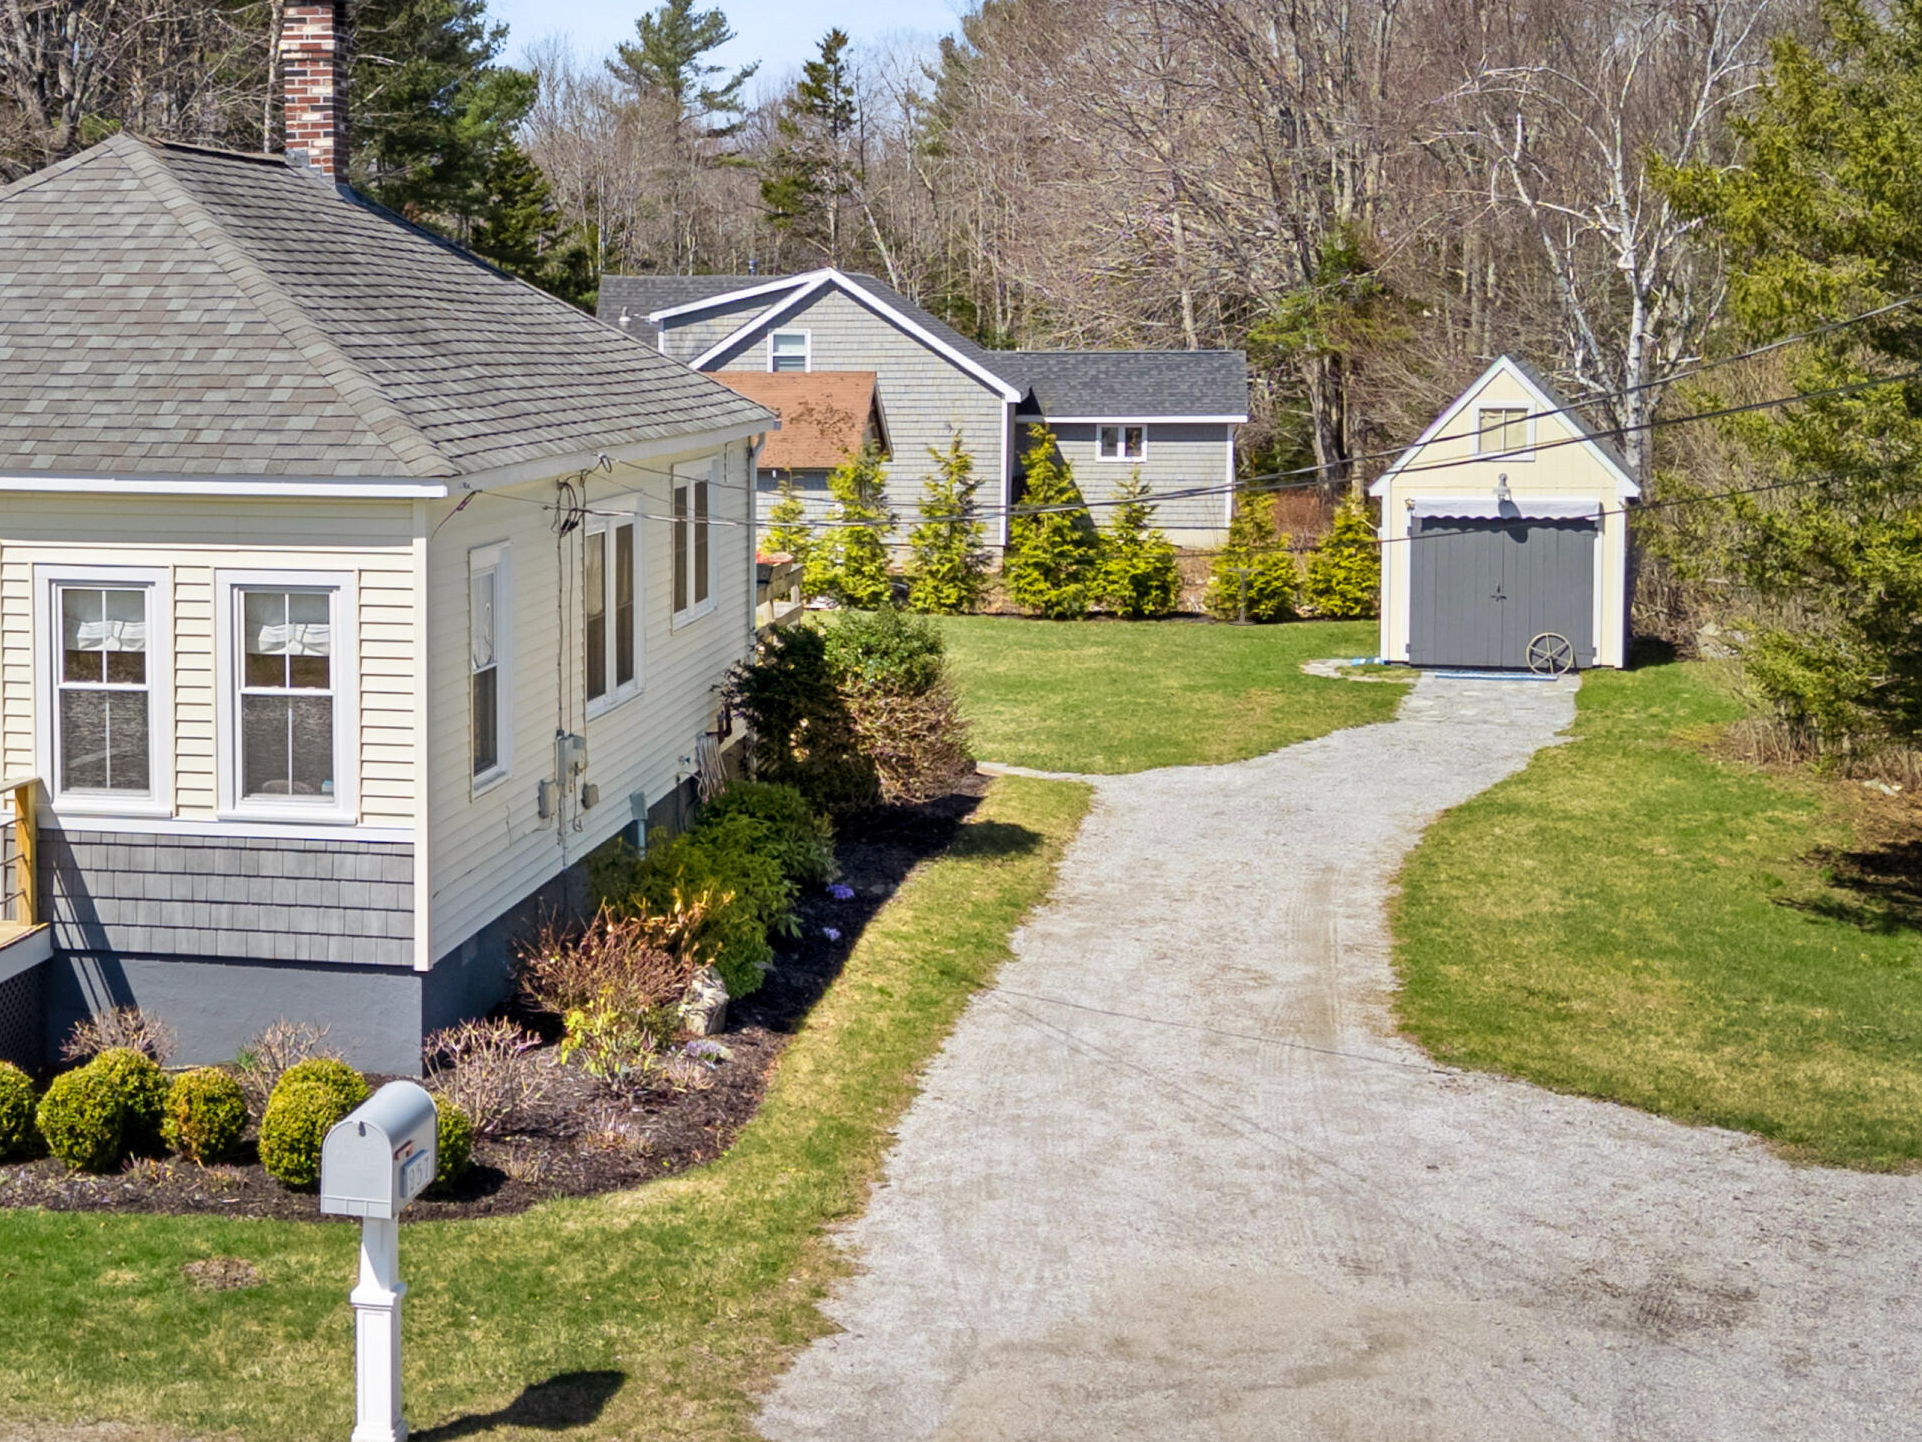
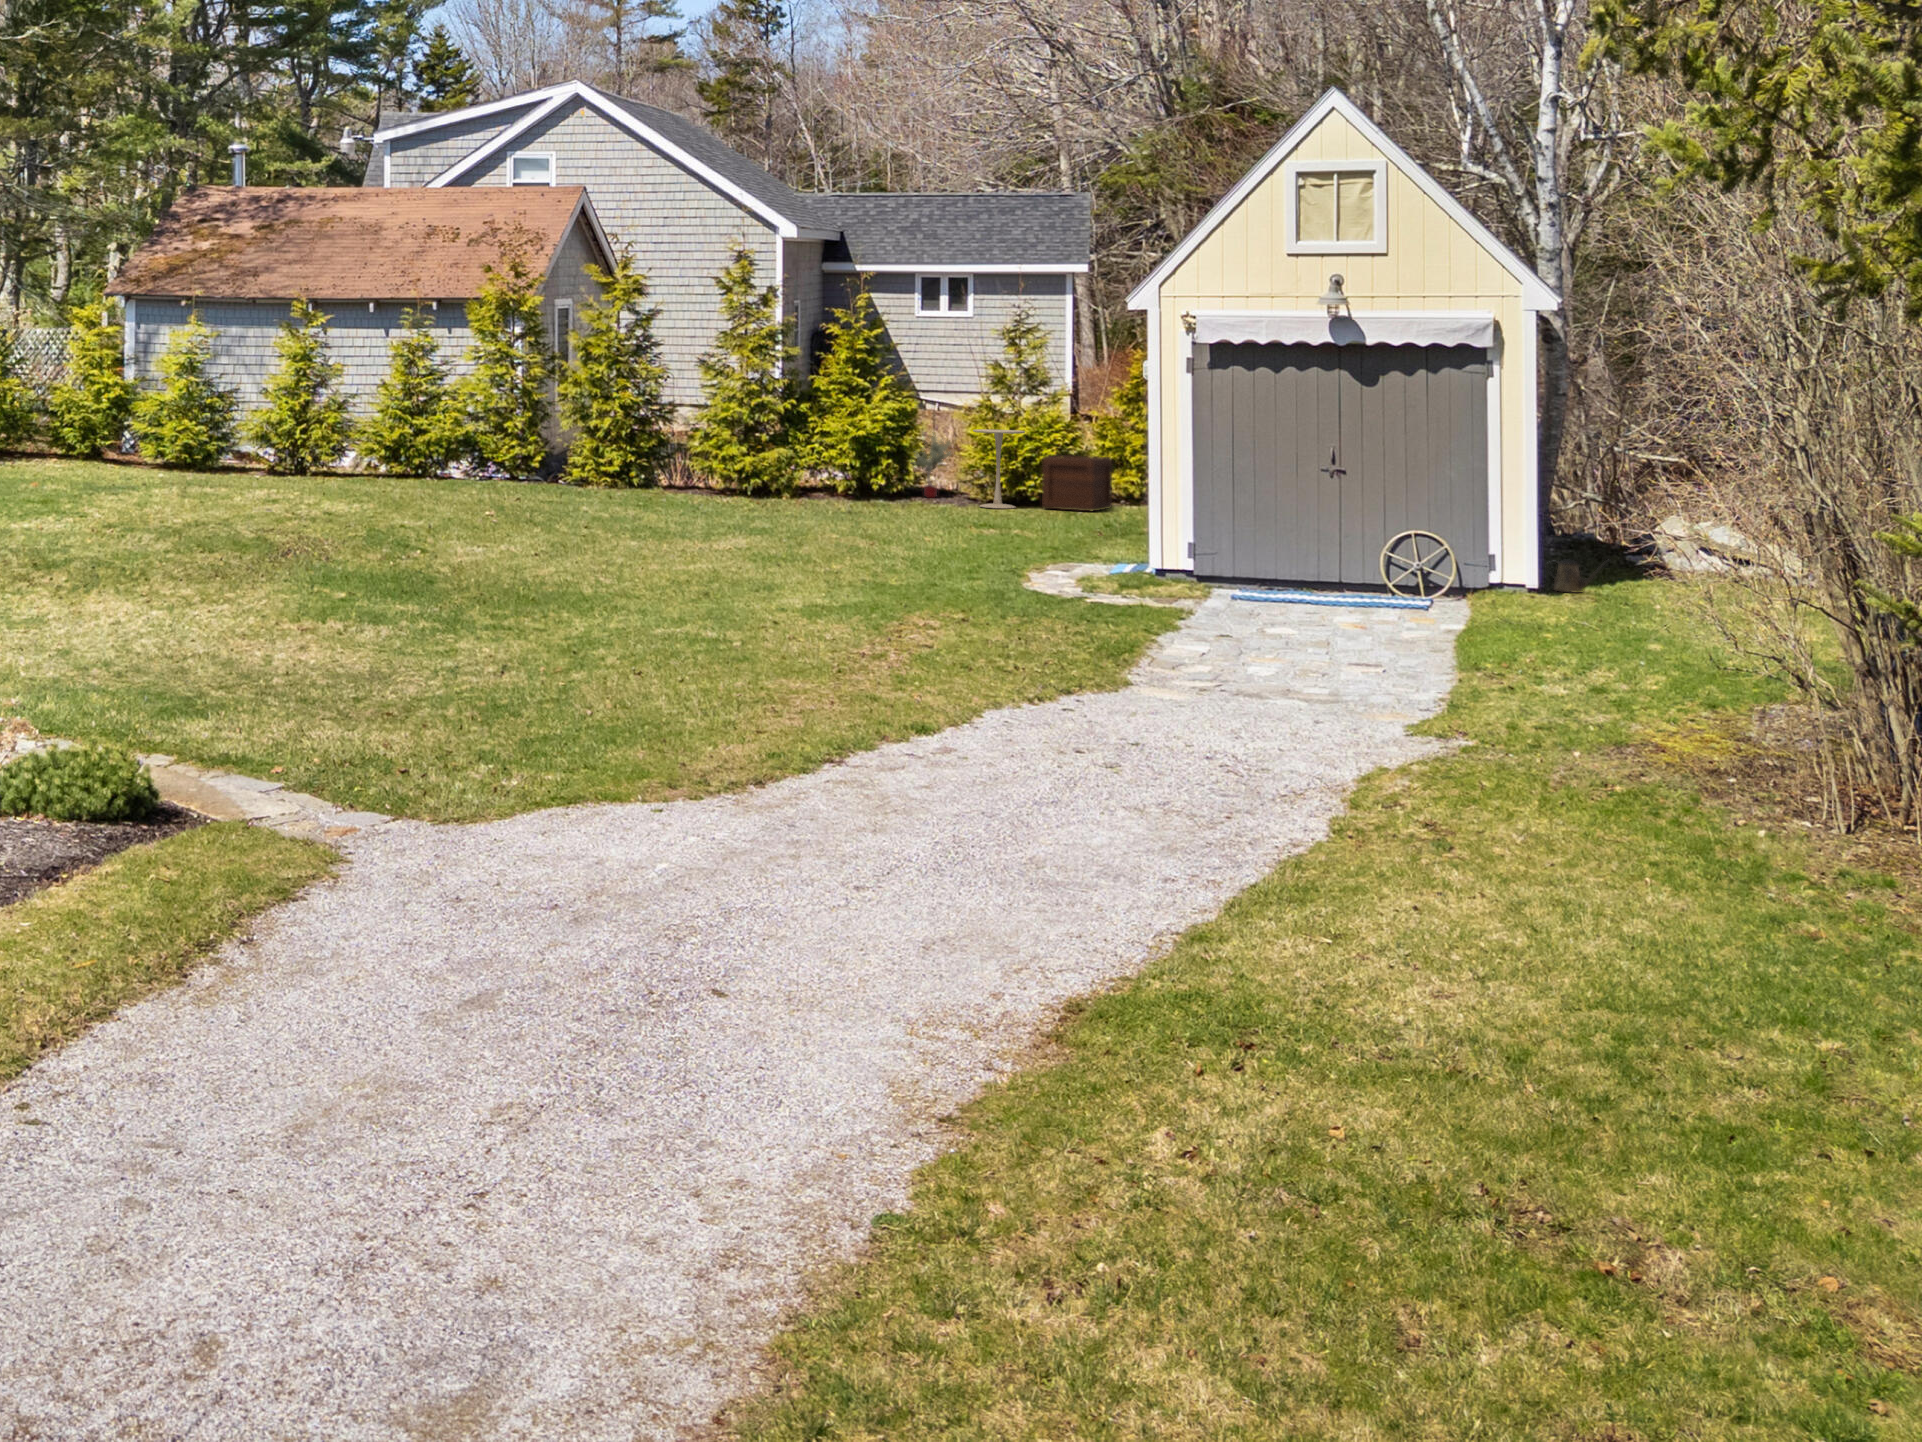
potted tree: none [1171,571,1202,618] -> present [911,434,951,498]
wooden crate: none [1275,586,1324,626] -> present [1042,455,1112,512]
watering can: none [1628,649,1667,670] -> present [1554,559,1605,593]

